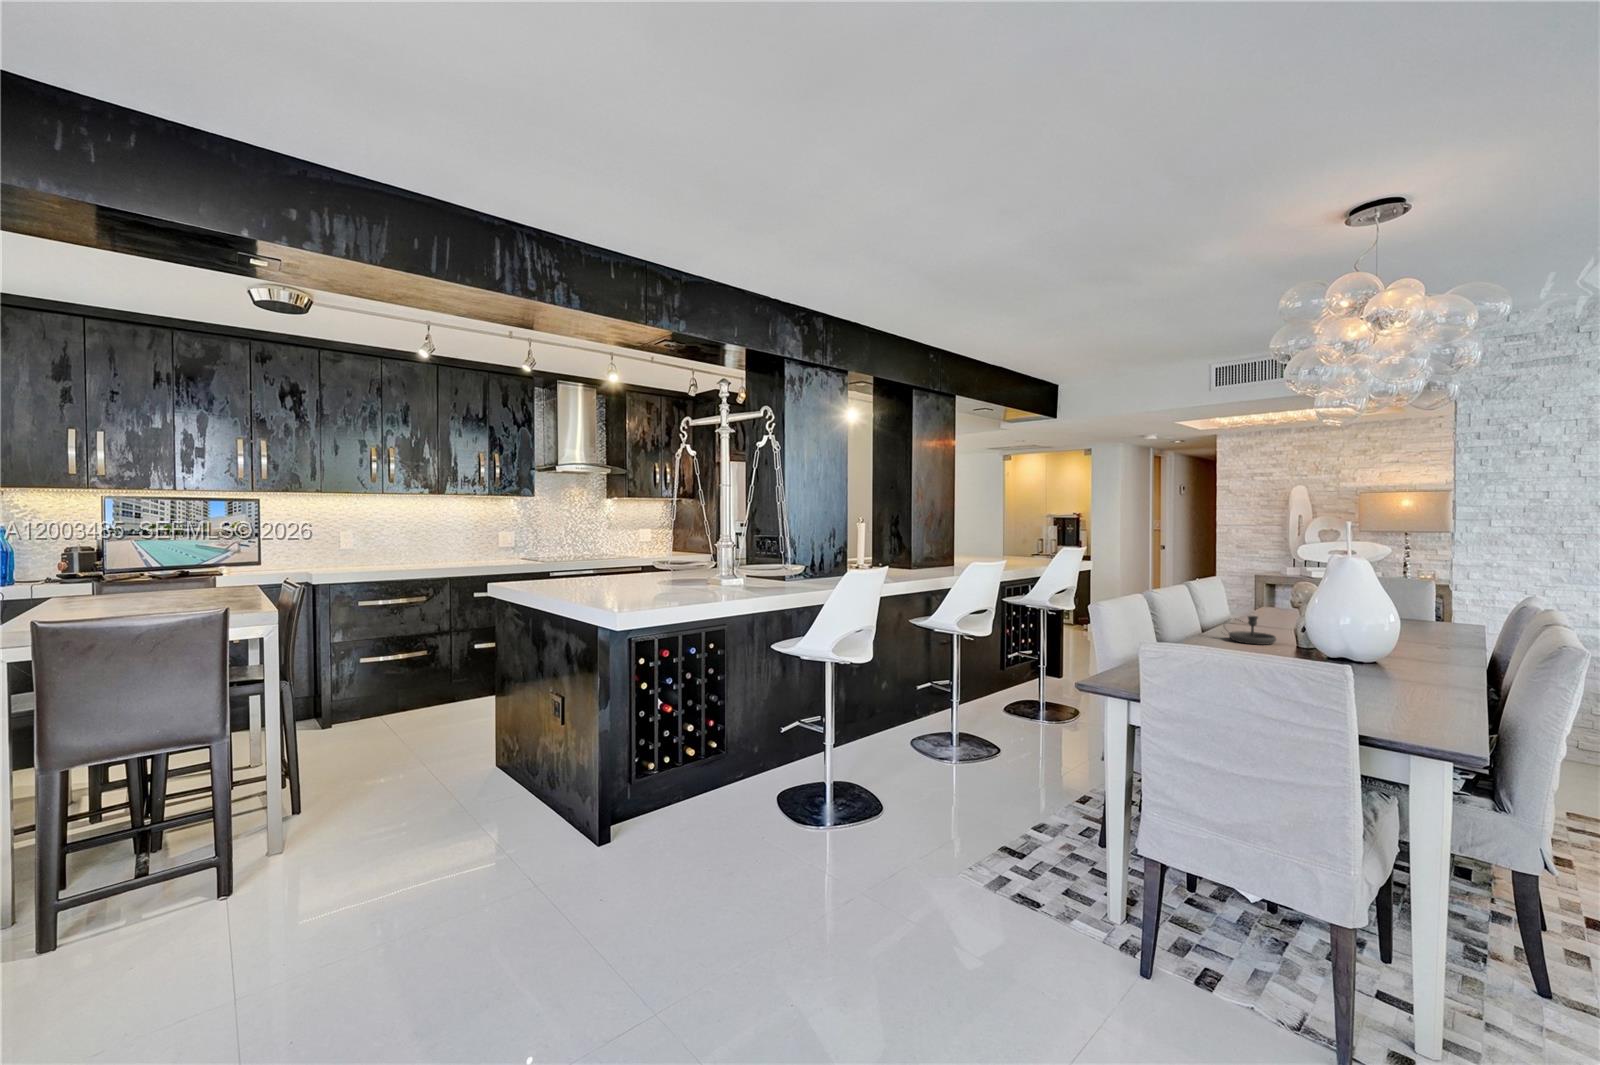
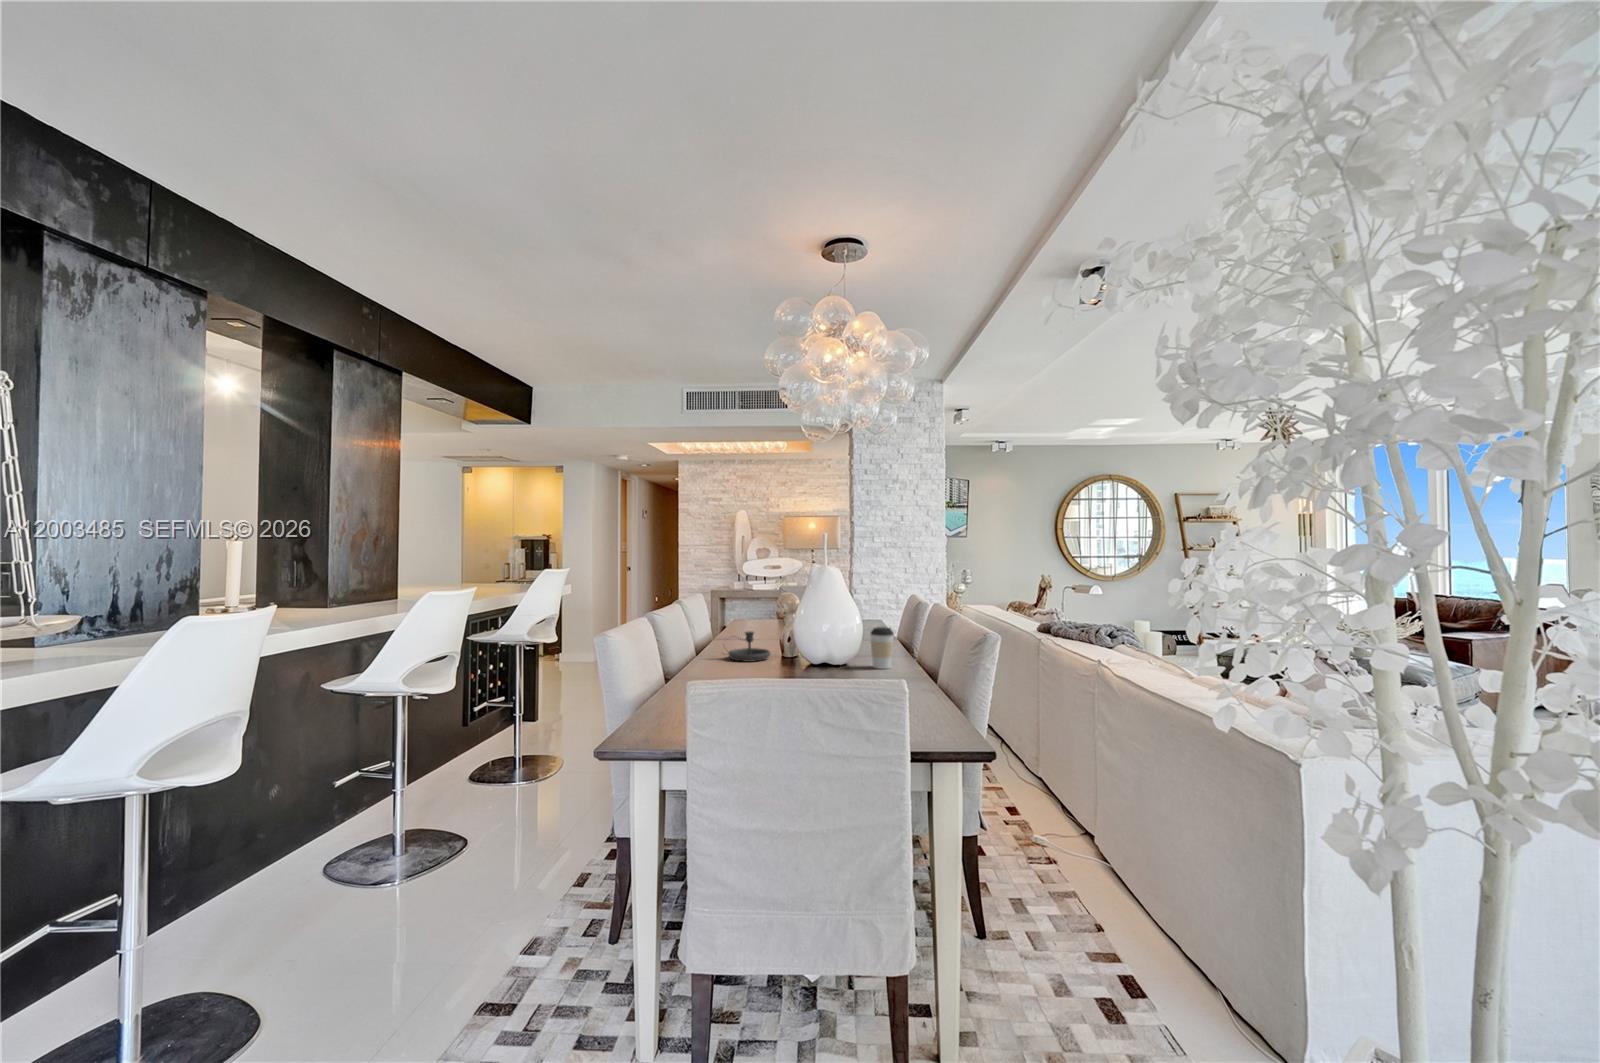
coffee cup: none [1397,625,1431,670] -> present [870,627,894,669]

